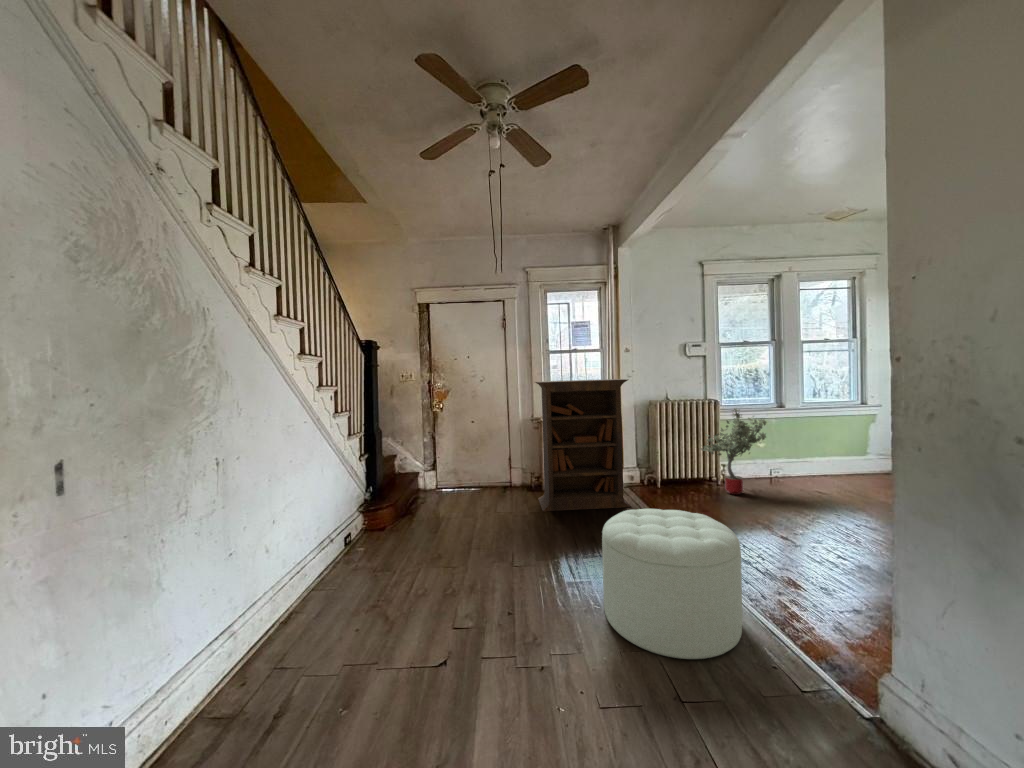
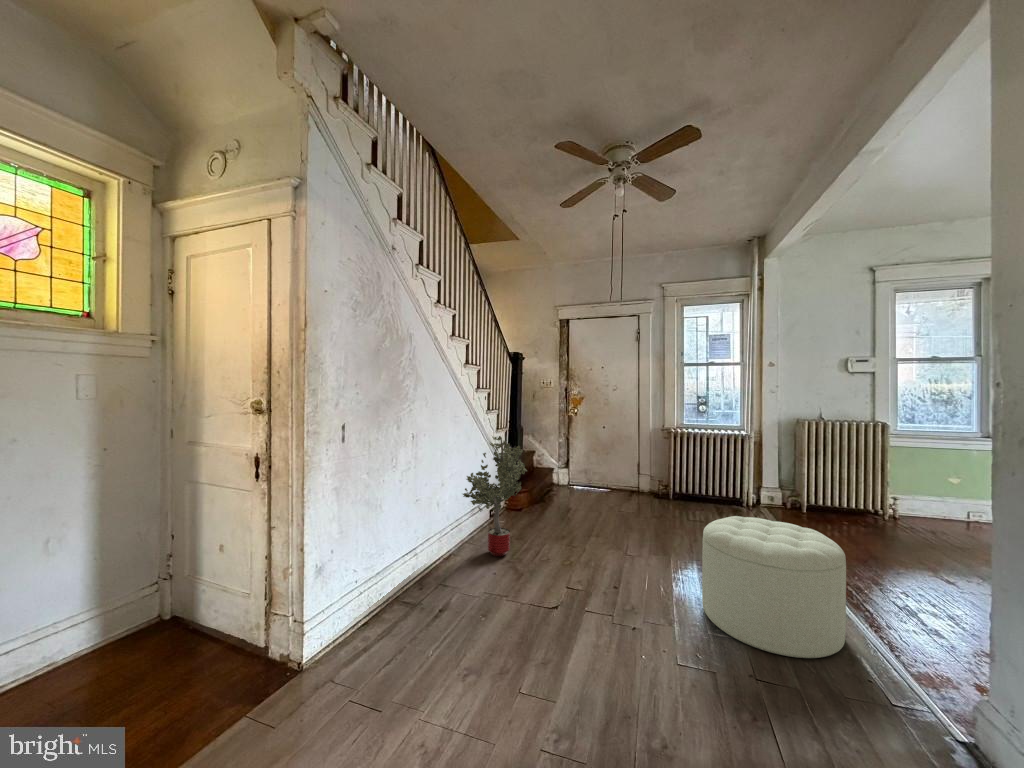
bookcase: present [535,379,631,511] -> none [664,393,766,526]
potted tree: present [701,409,766,495] -> present [463,436,527,556]

